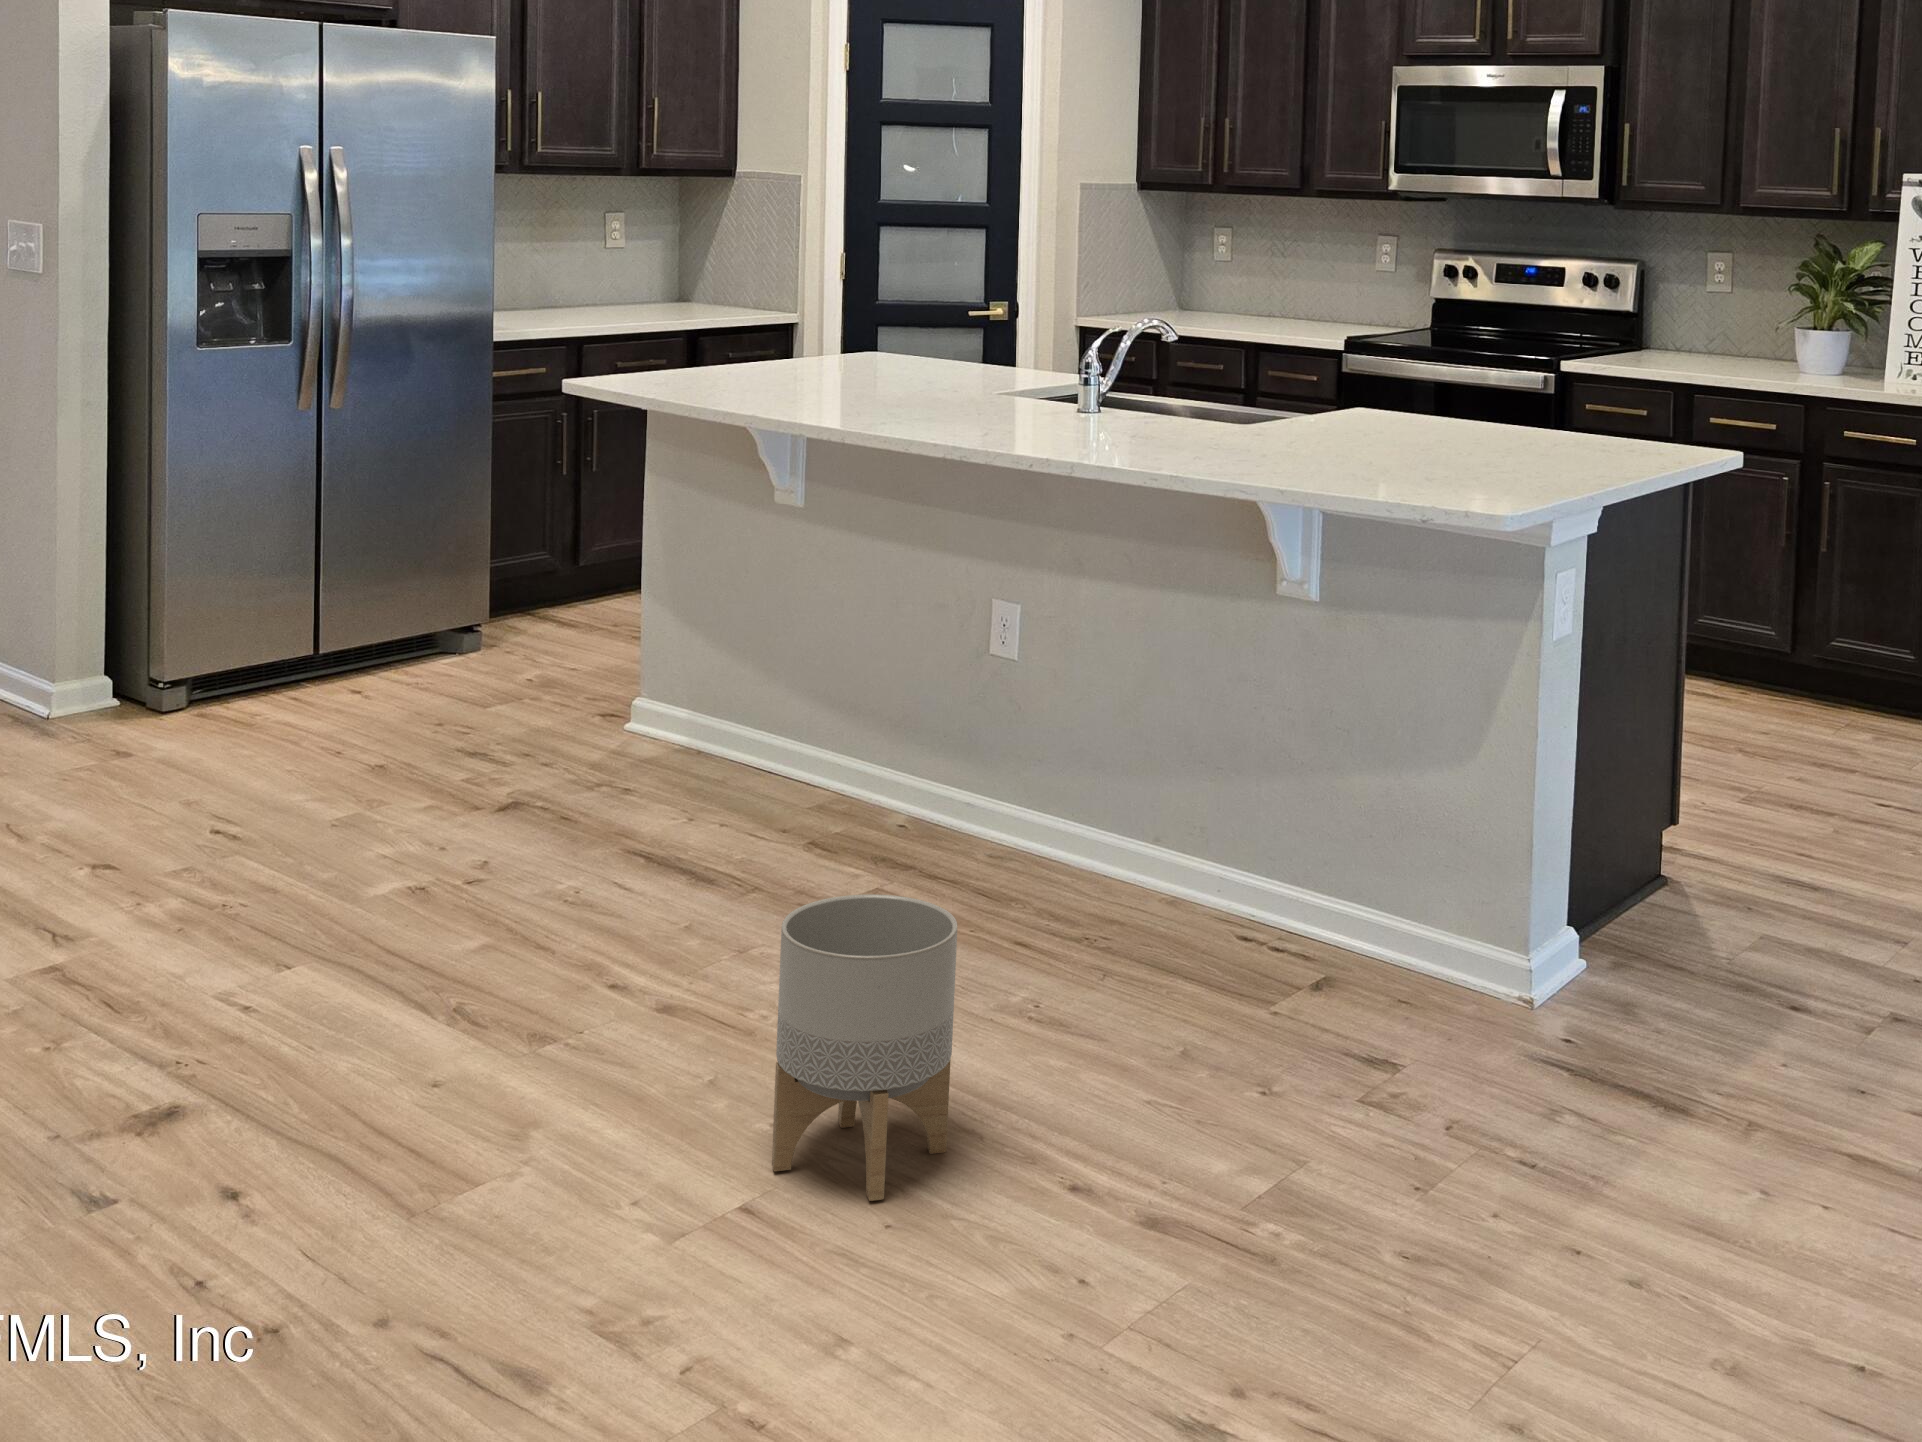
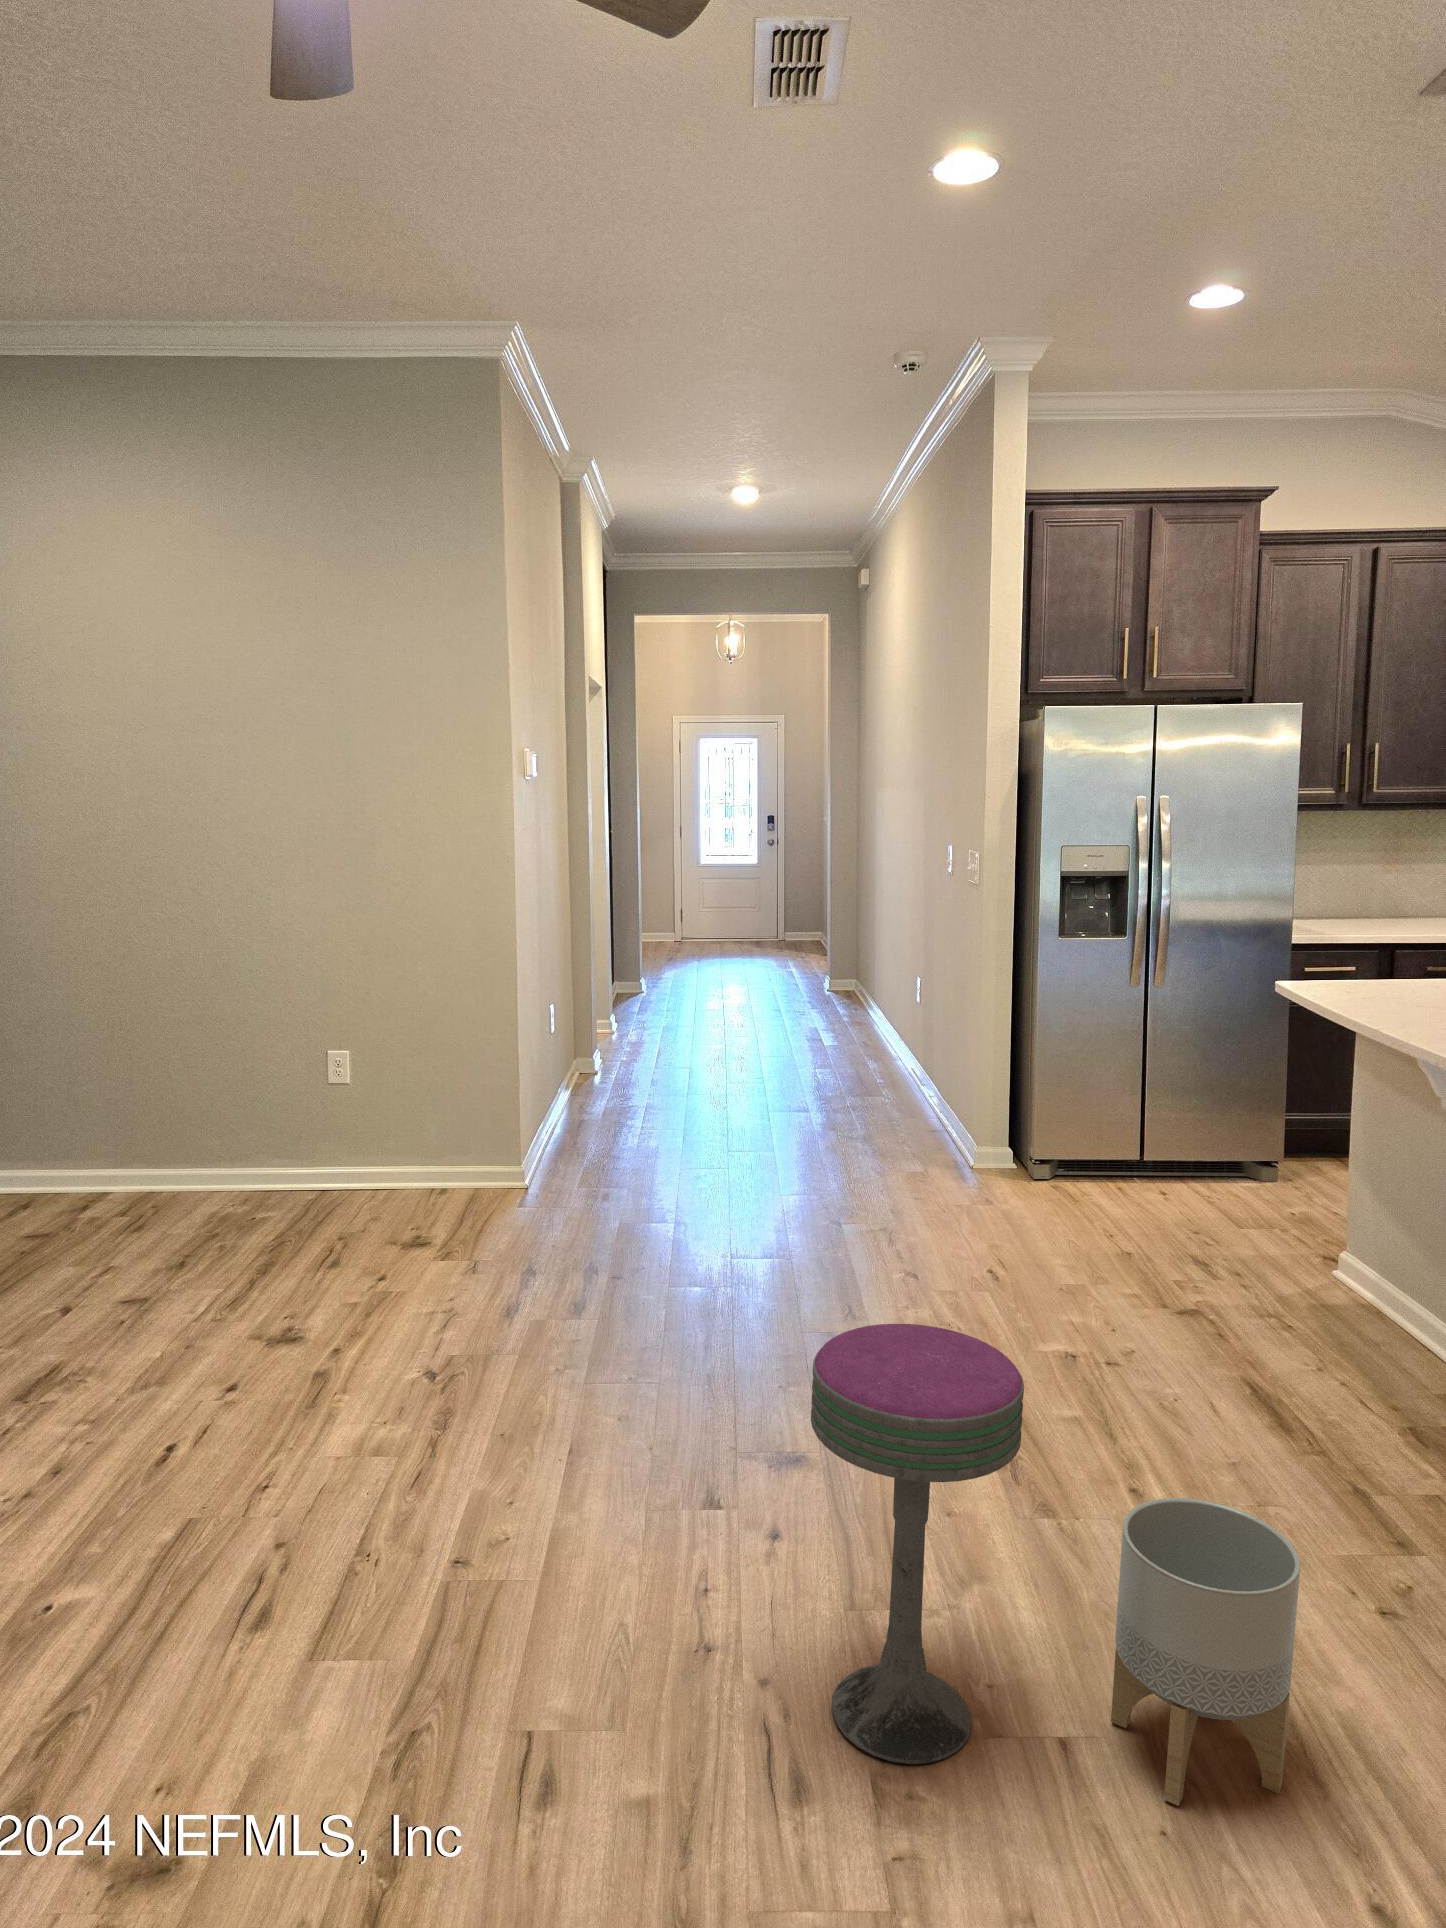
bar stool: none [449,785,716,1314] -> present [811,1324,1024,1764]

